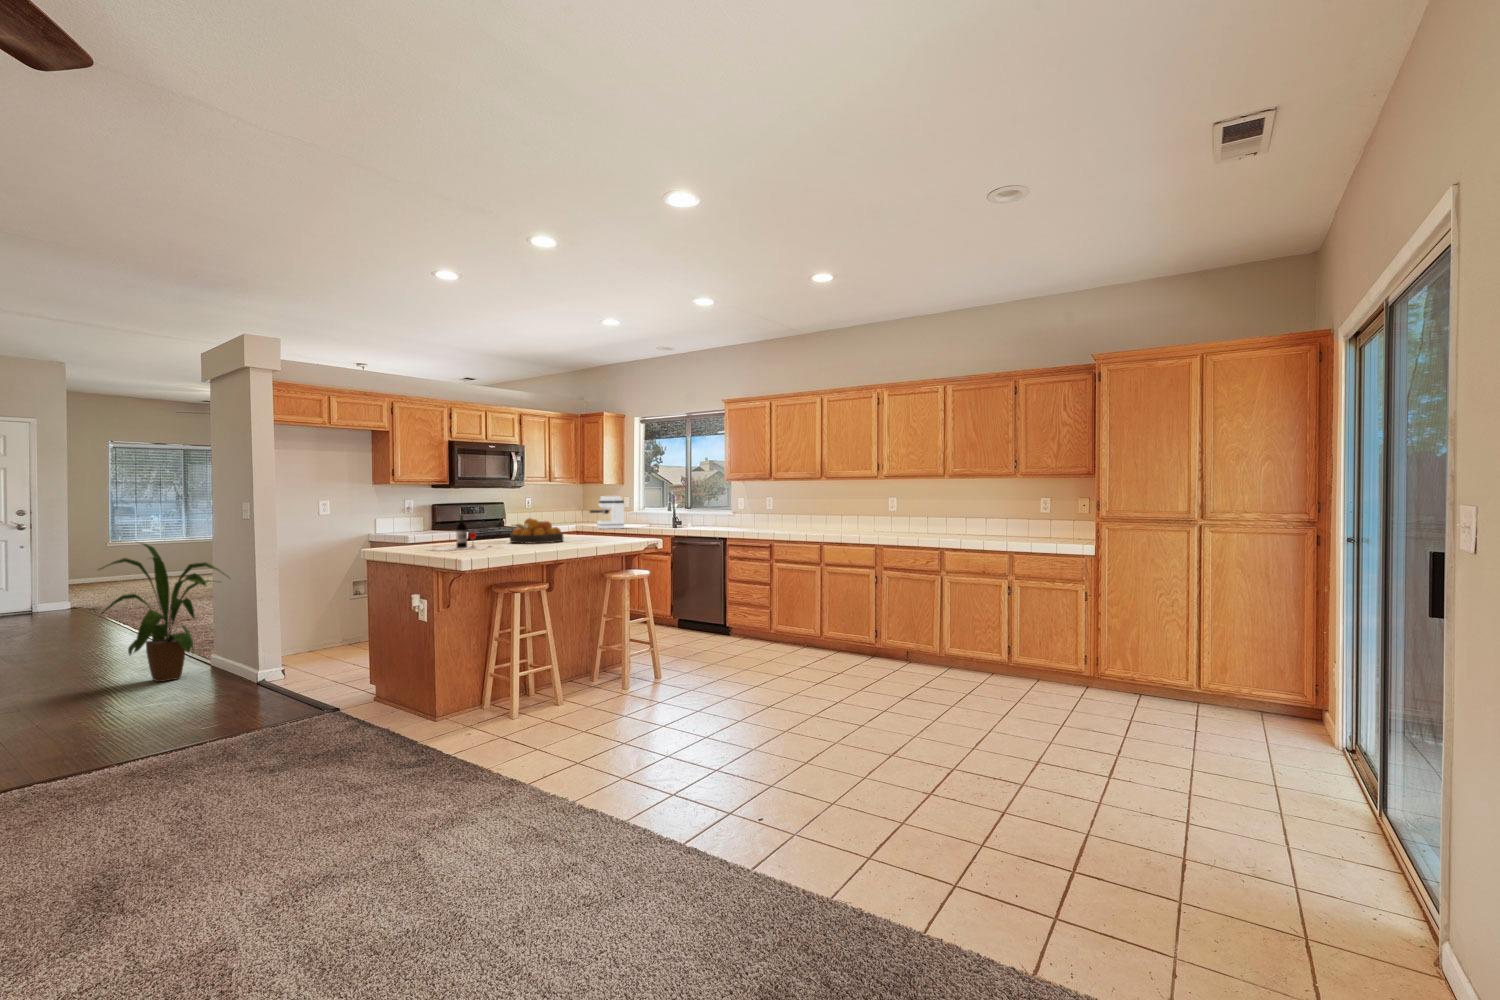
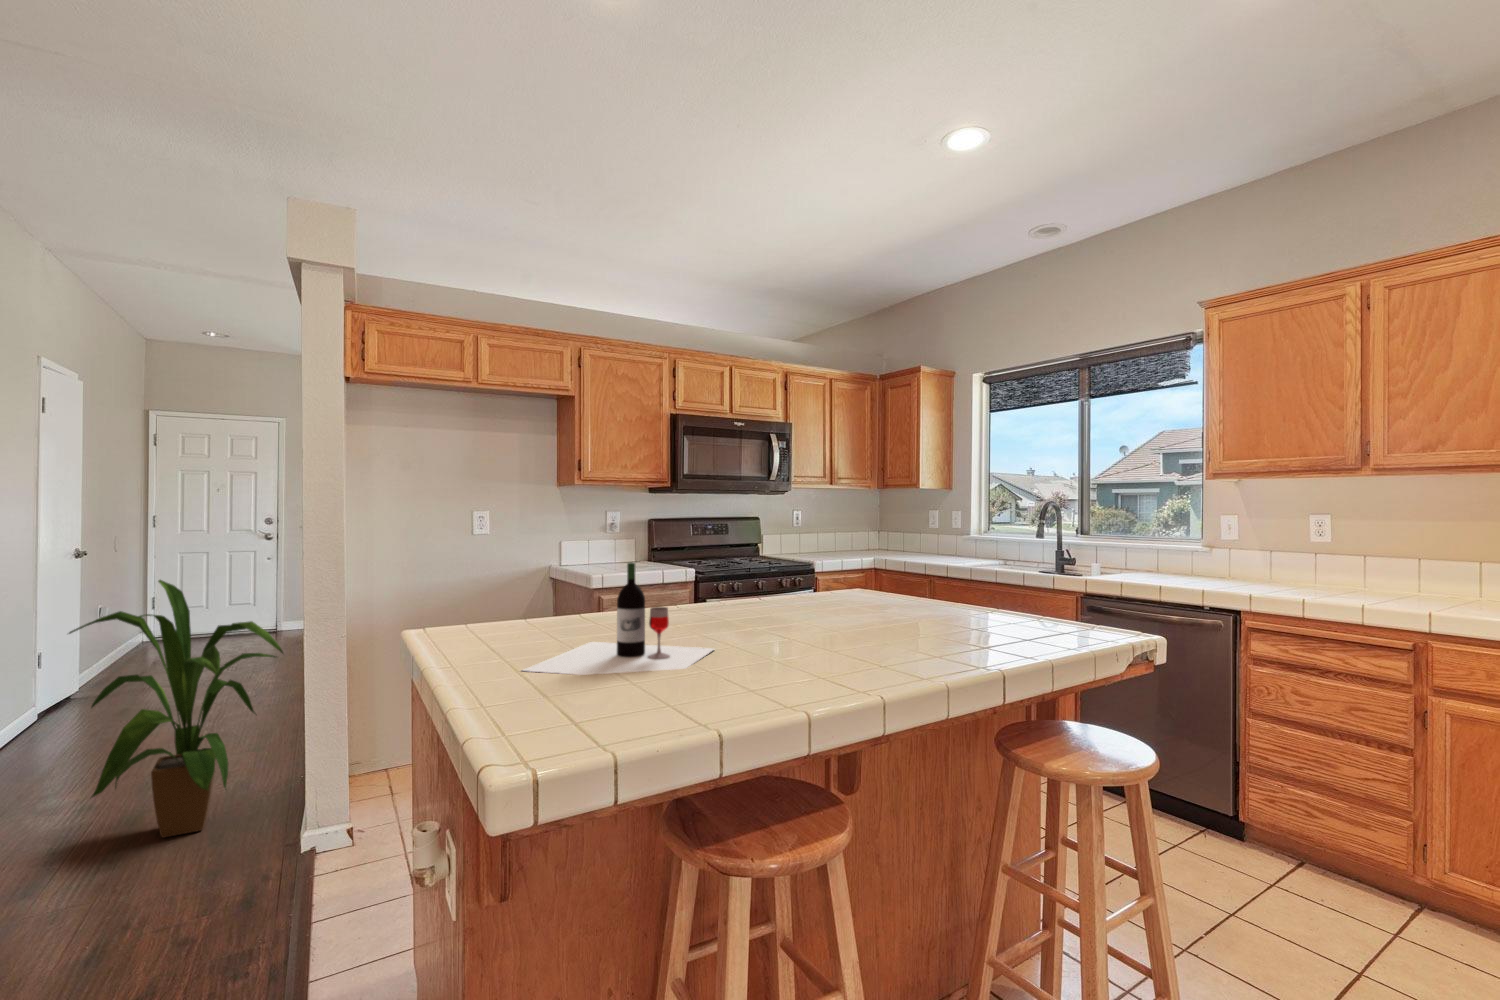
coffee maker: present [590,496,624,529] -> none [899,510,962,568]
fruit bowl: present [510,518,564,543] -> none [762,565,893,636]

